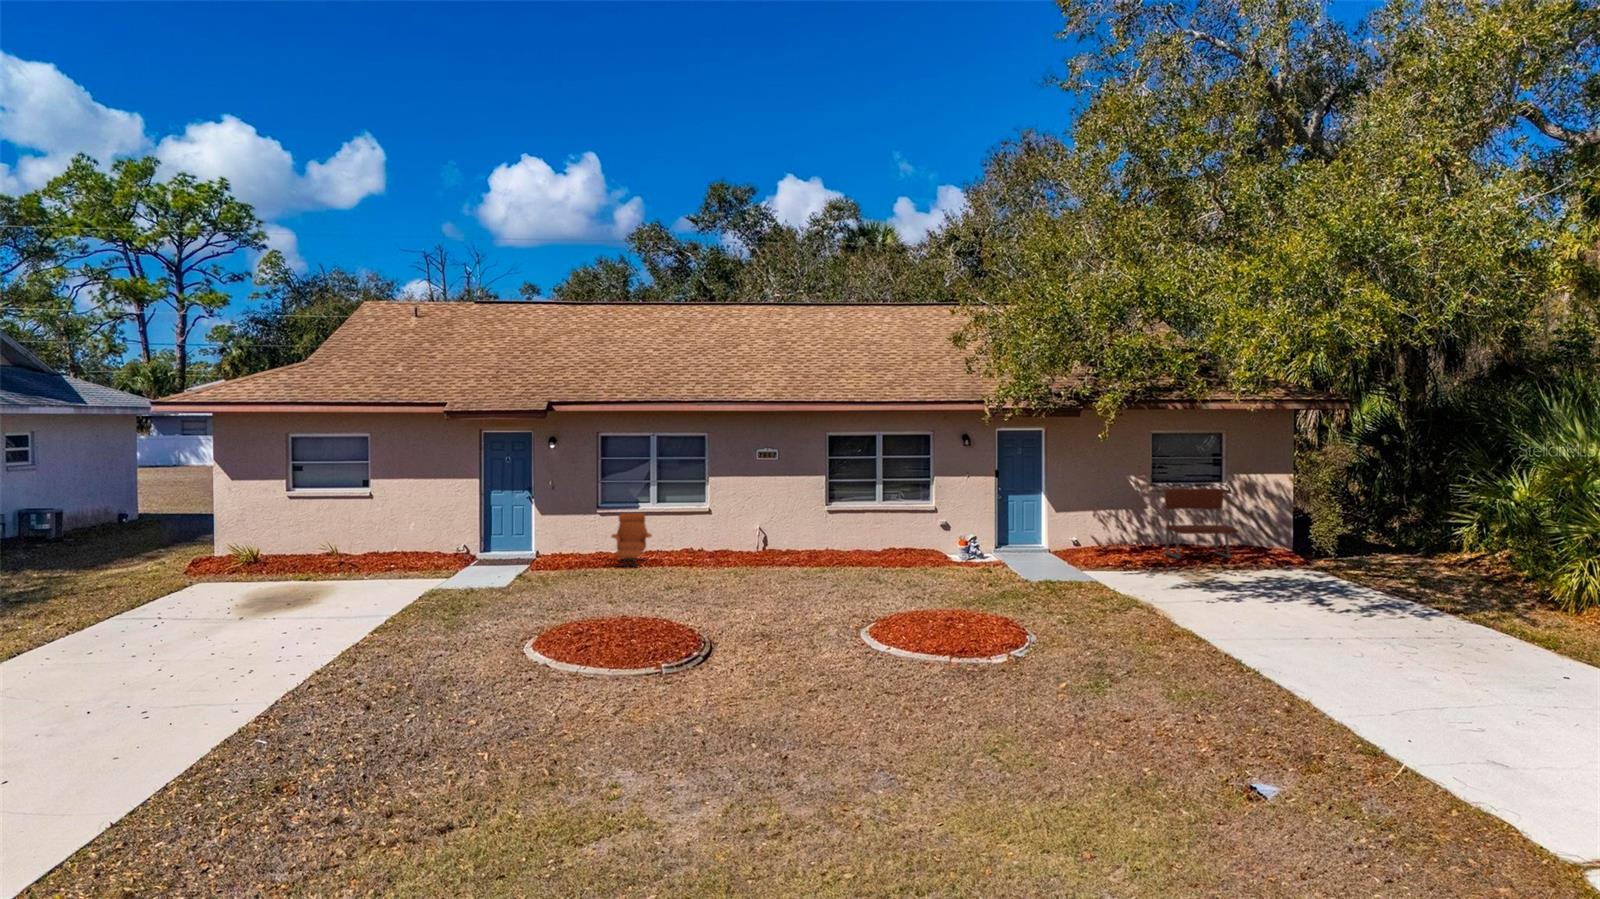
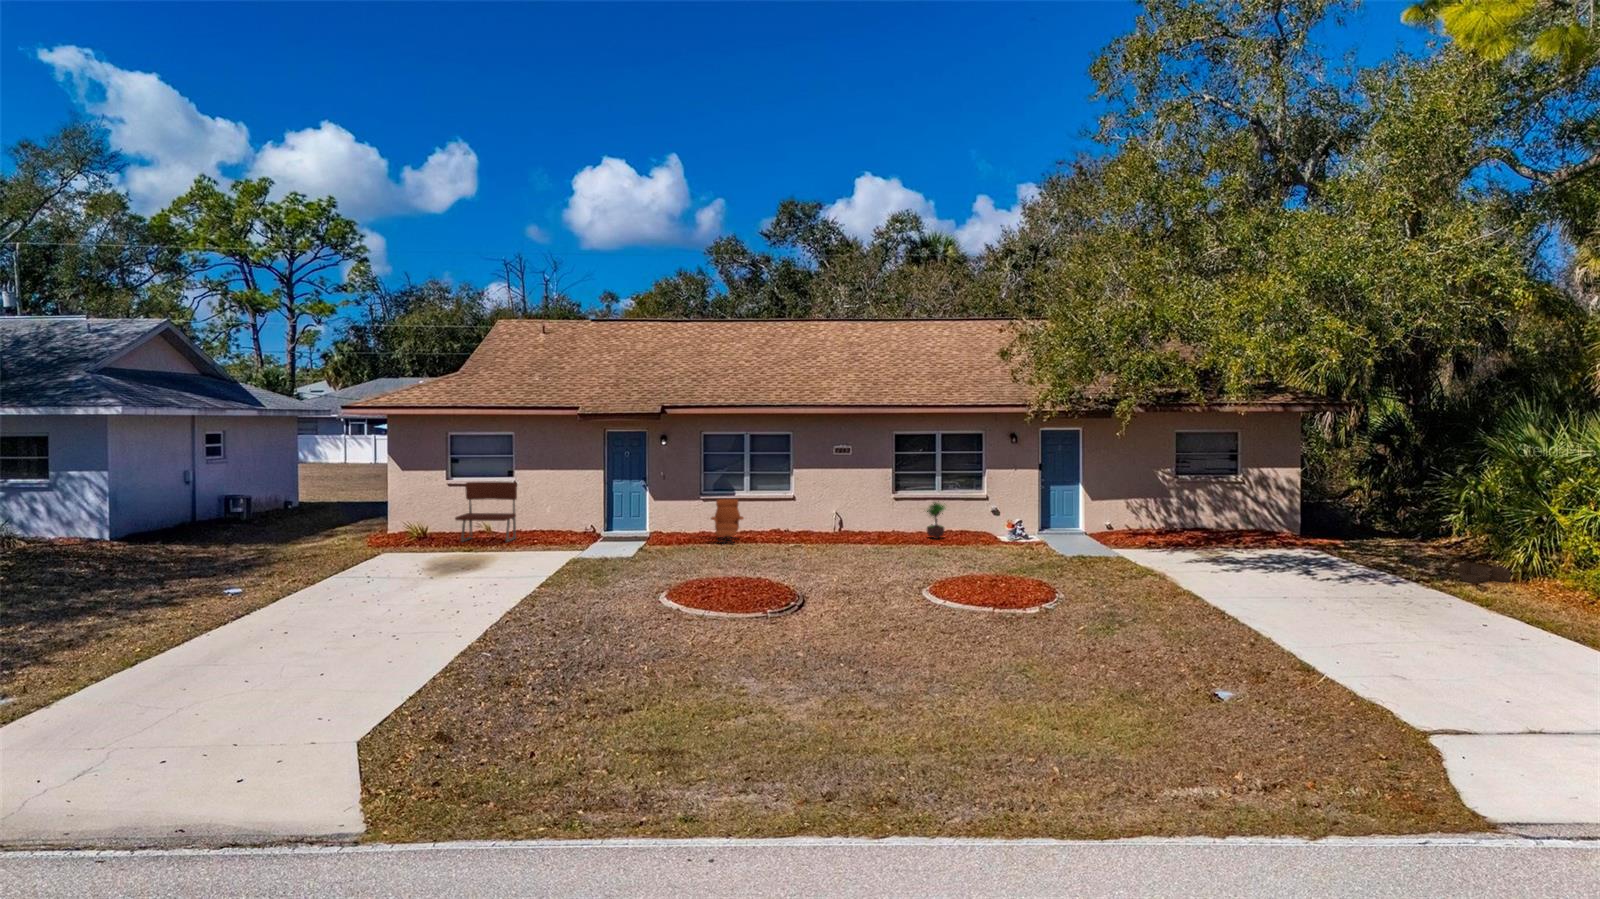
bench: present [1165,489,1239,559] -> present [455,482,517,542]
potted tree: none [864,510,893,558] -> present [927,501,945,539]
woven basket: none [1490,582,1552,611] -> present [1458,562,1510,583]

